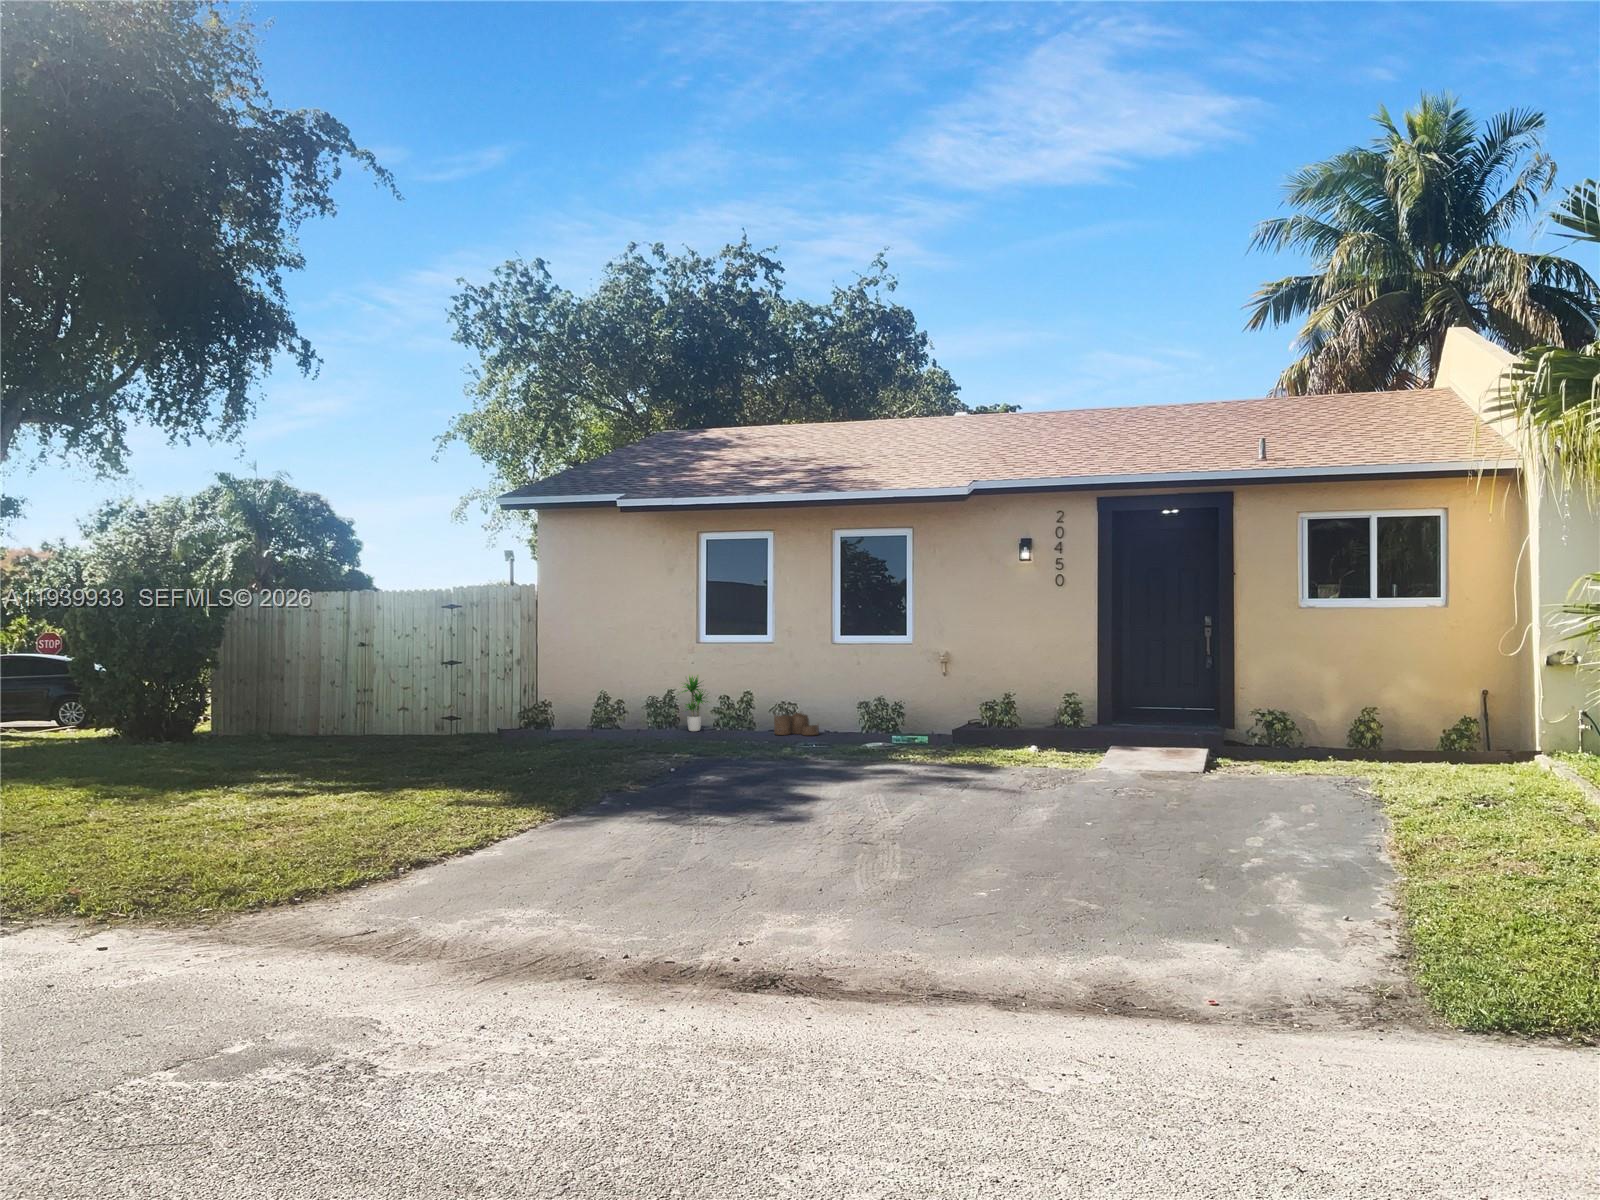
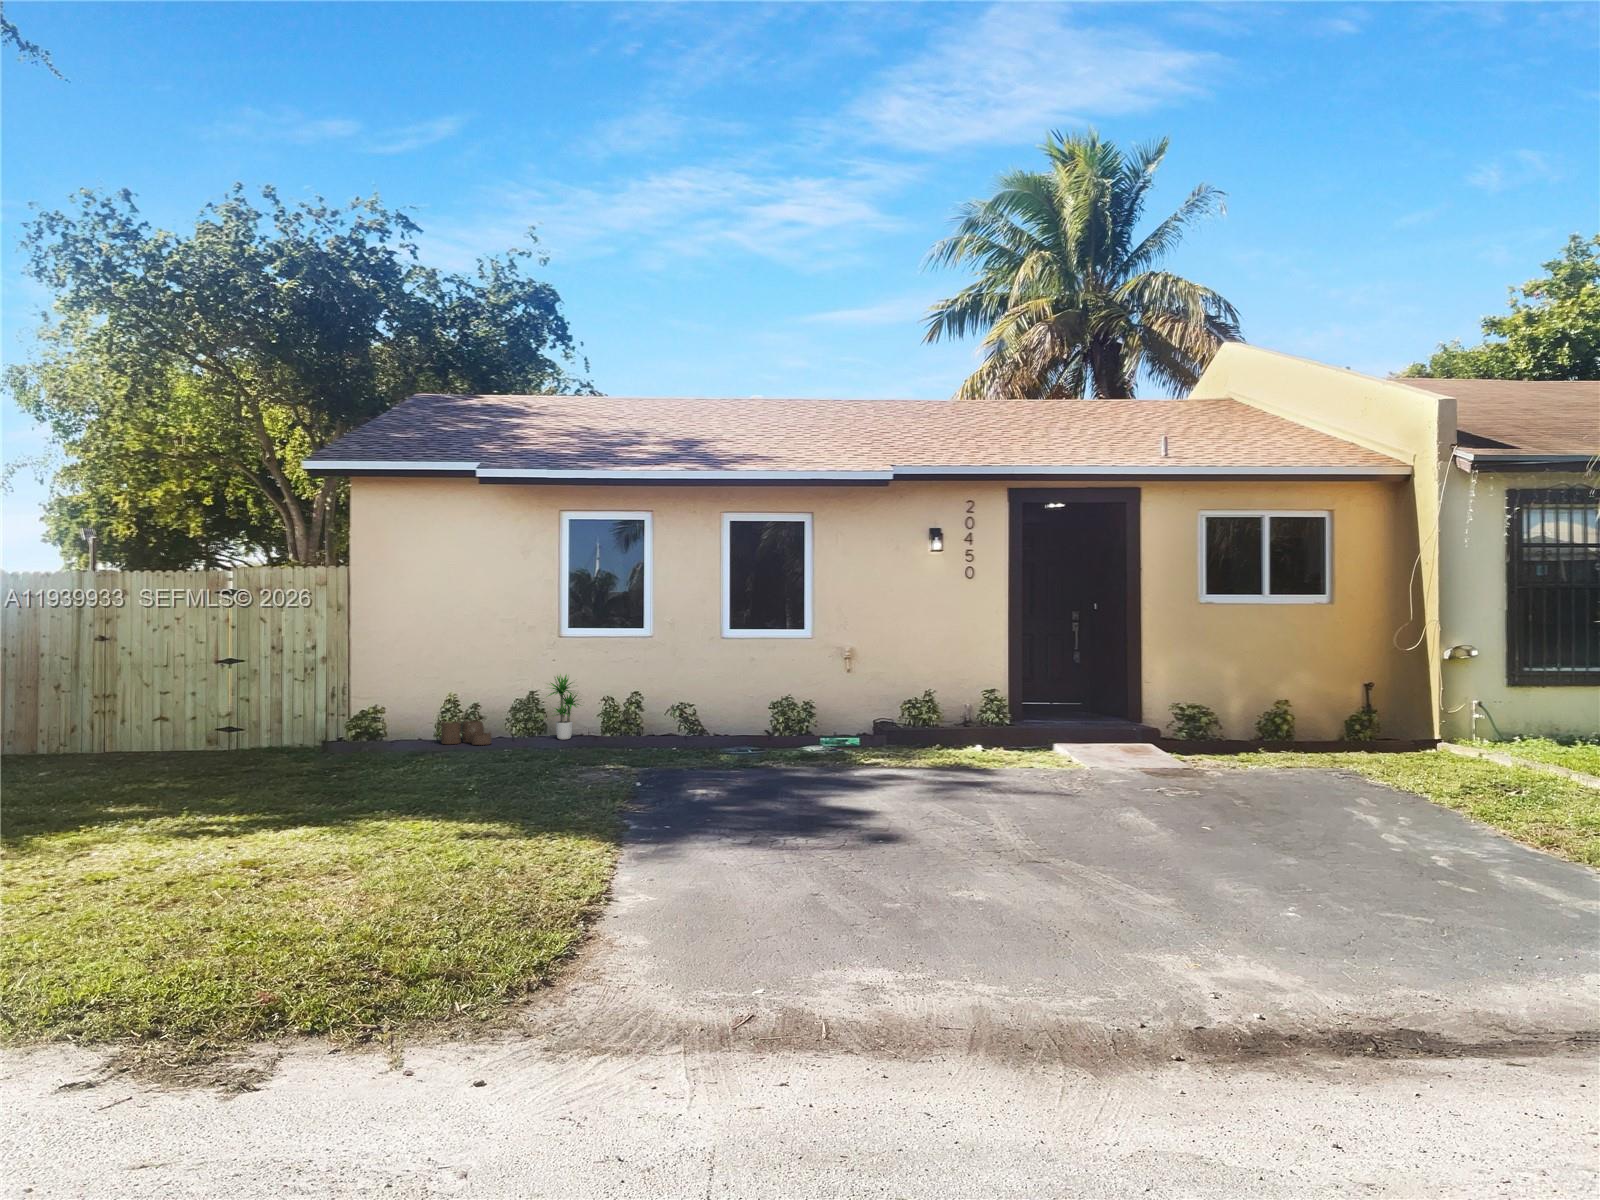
woven basket: present [774,713,819,735] -> present [441,717,492,745]

